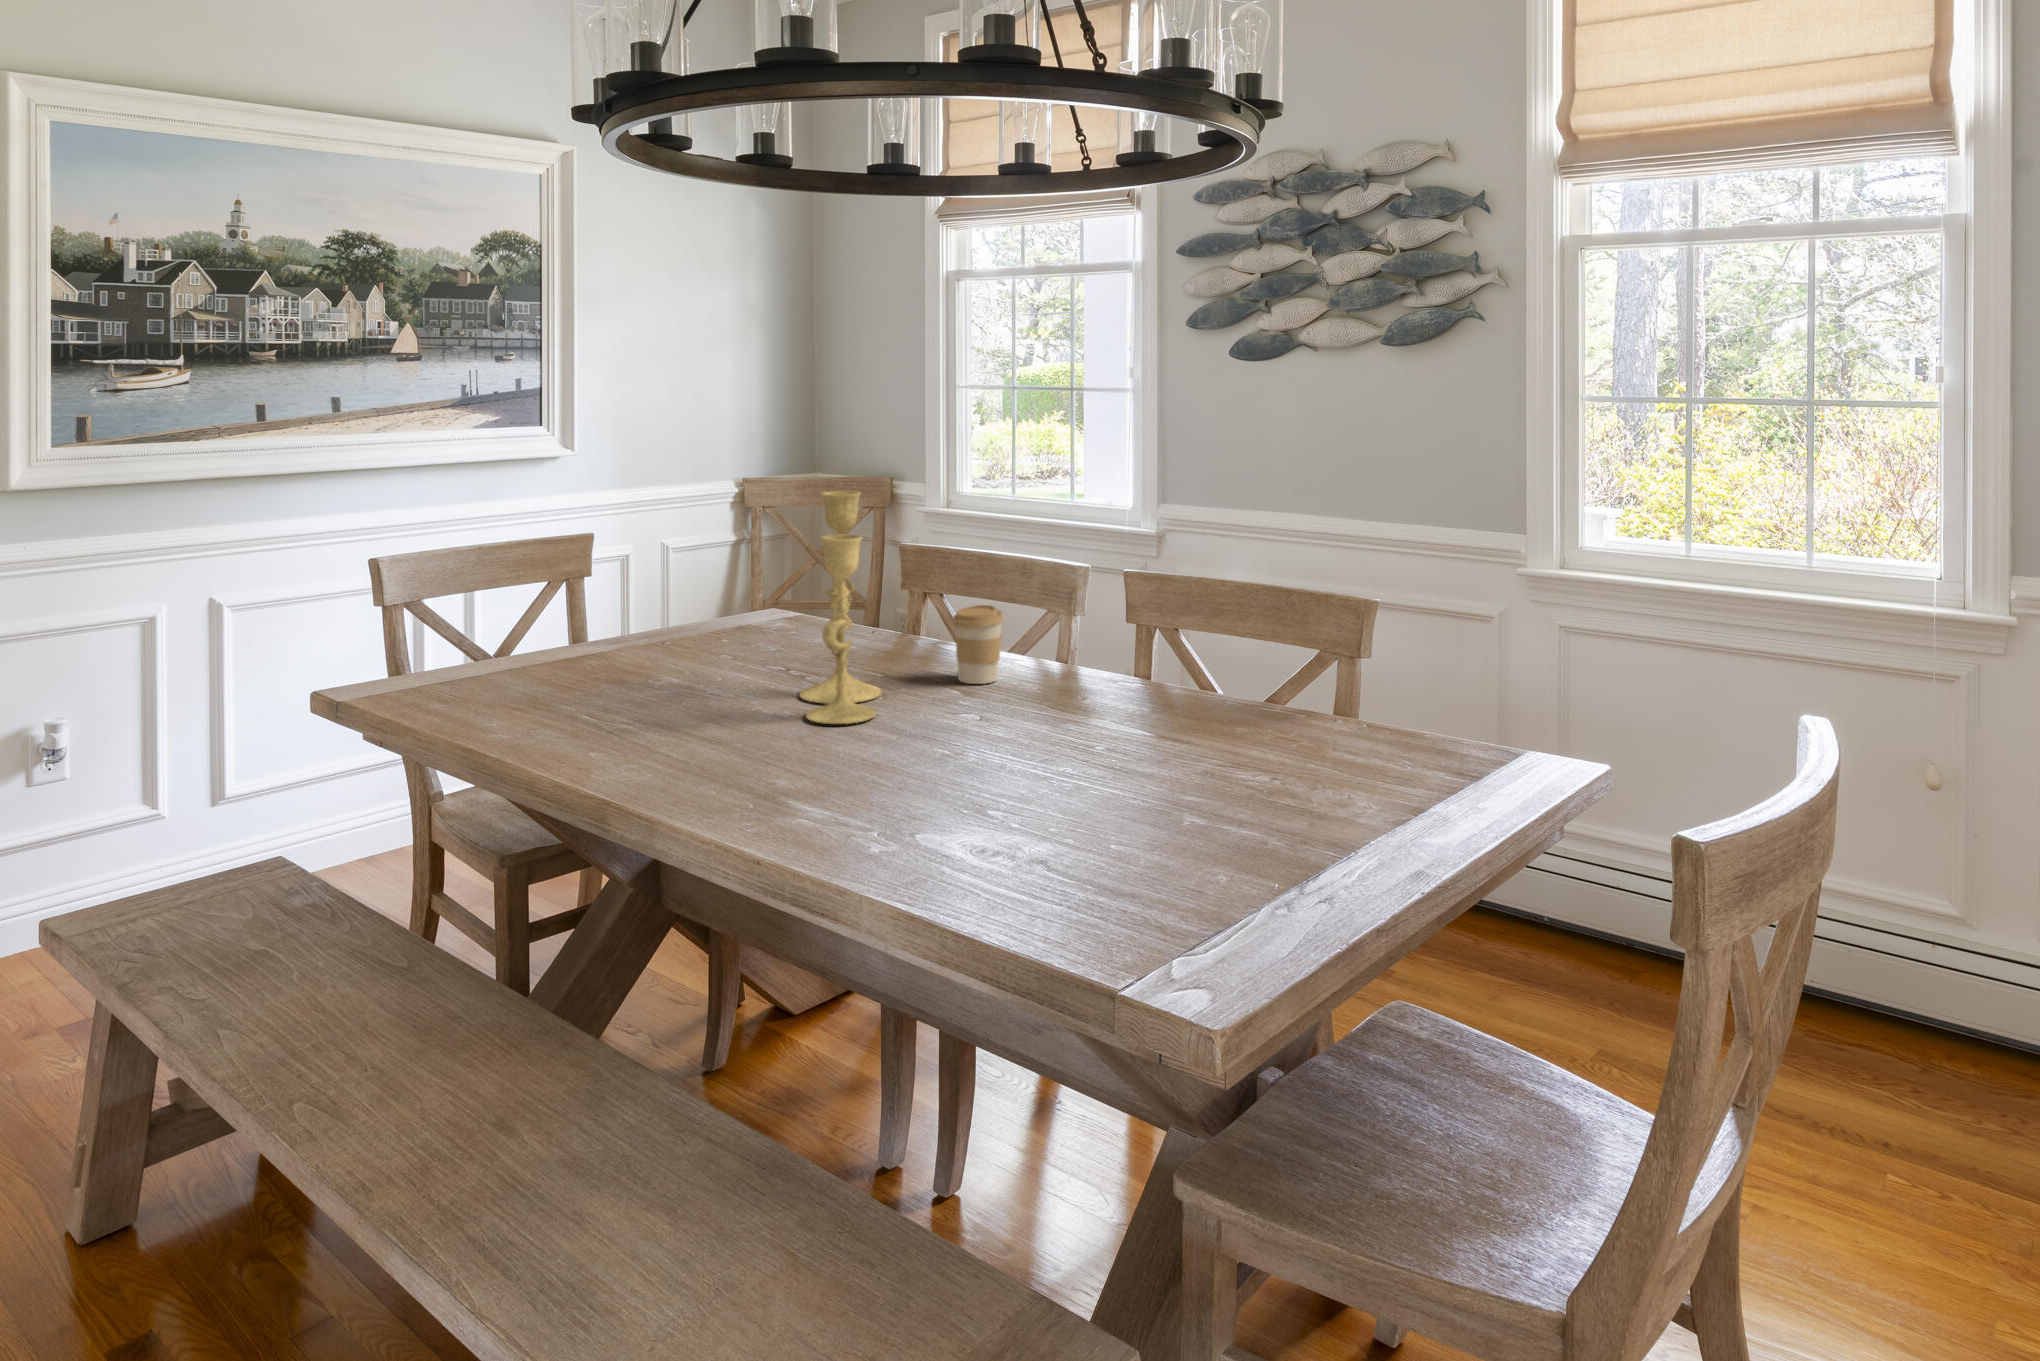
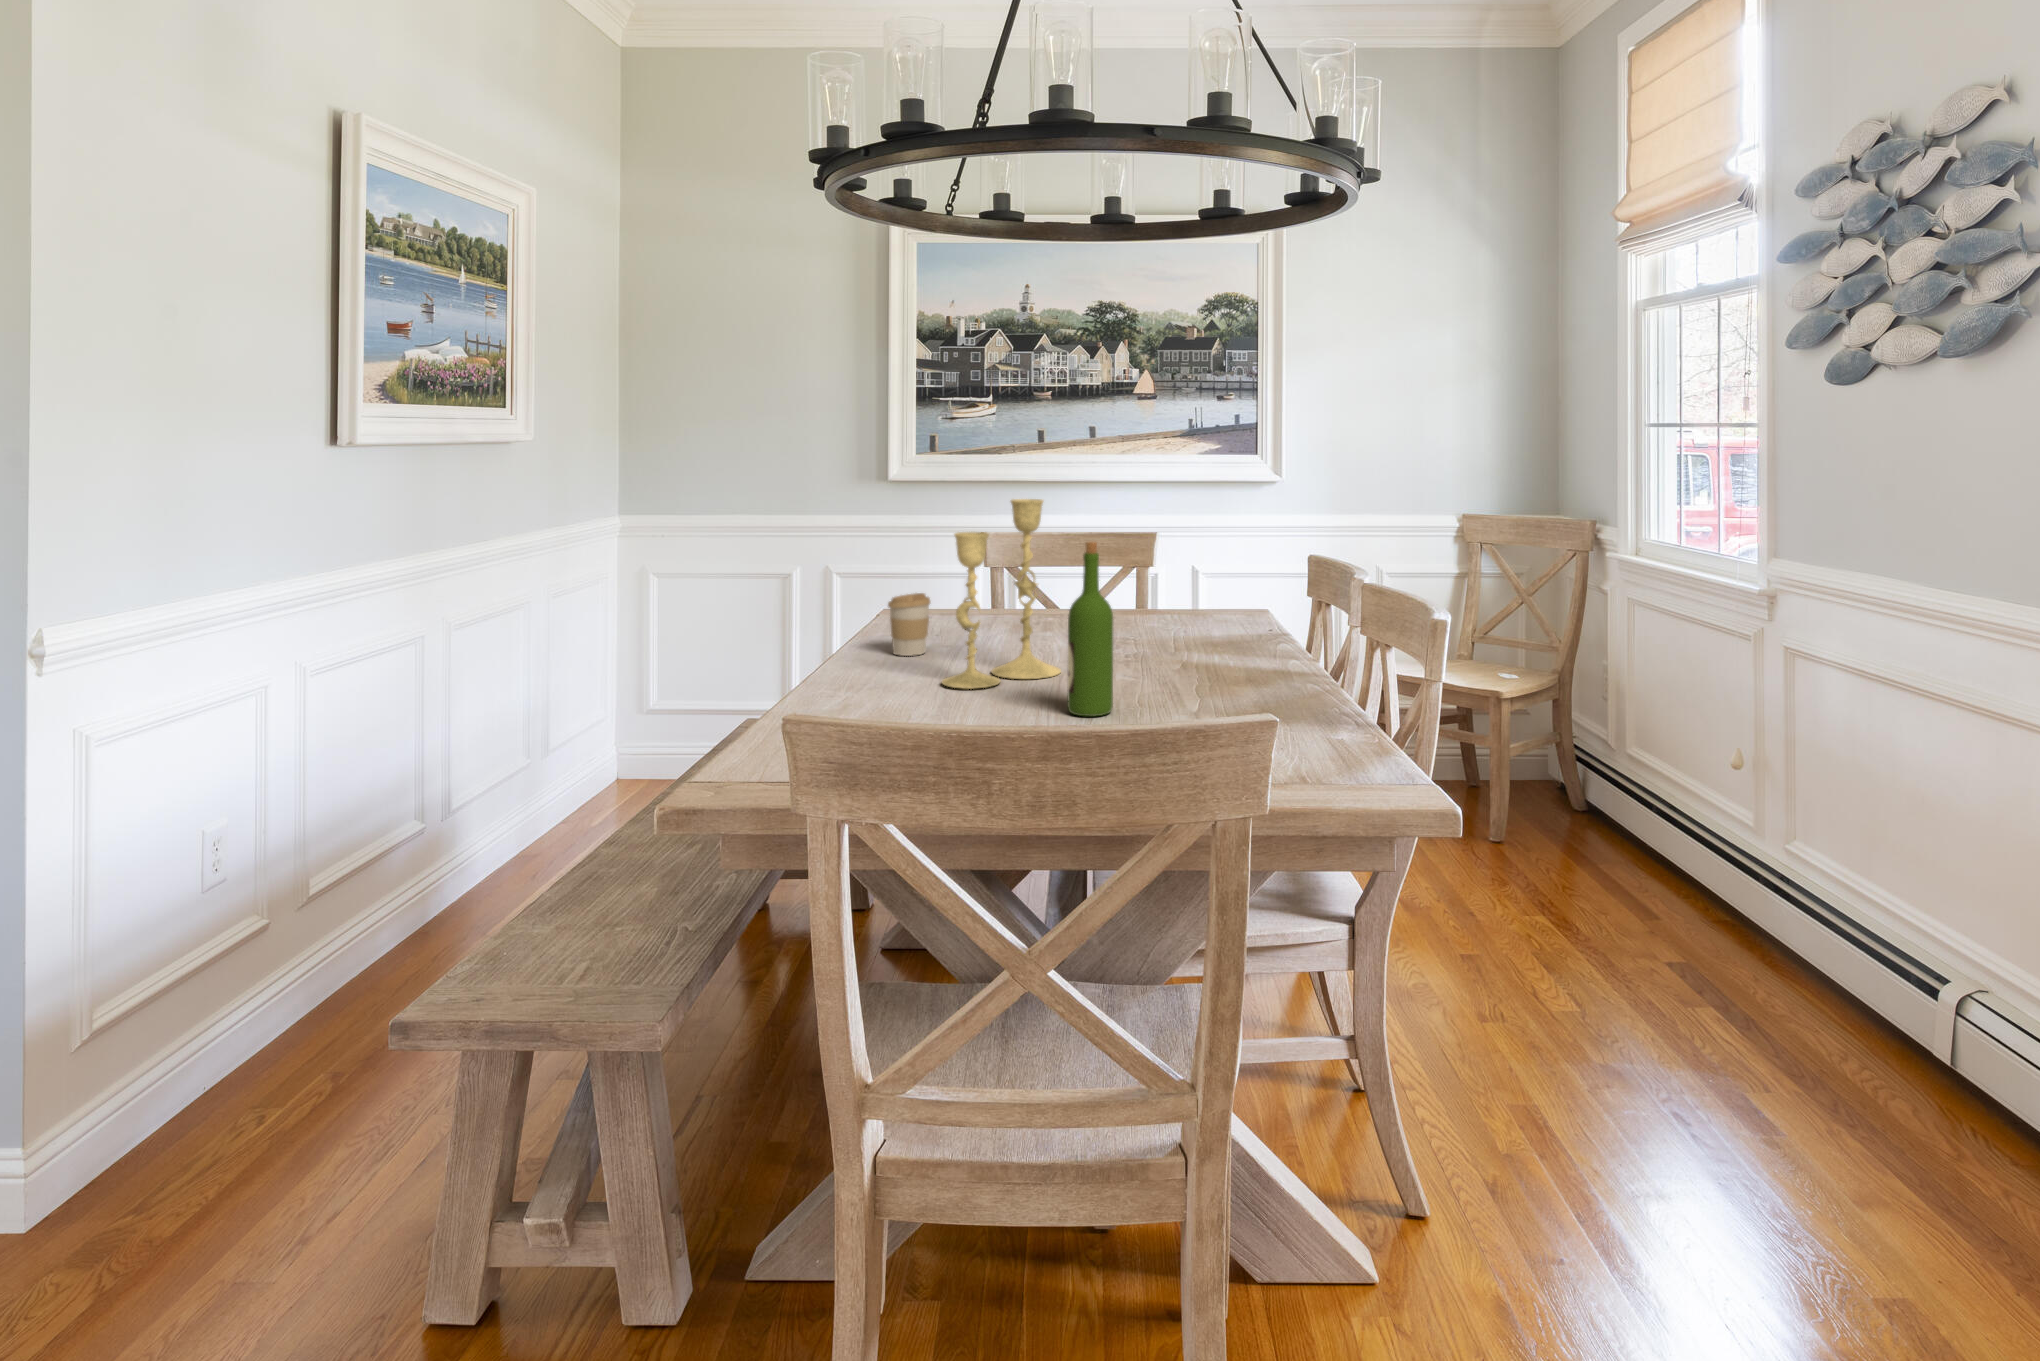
wine bottle: none [1019,528,1066,713] -> present [1067,541,1113,716]
coffee cup: present [952,605,1003,684] -> present [888,593,930,656]

